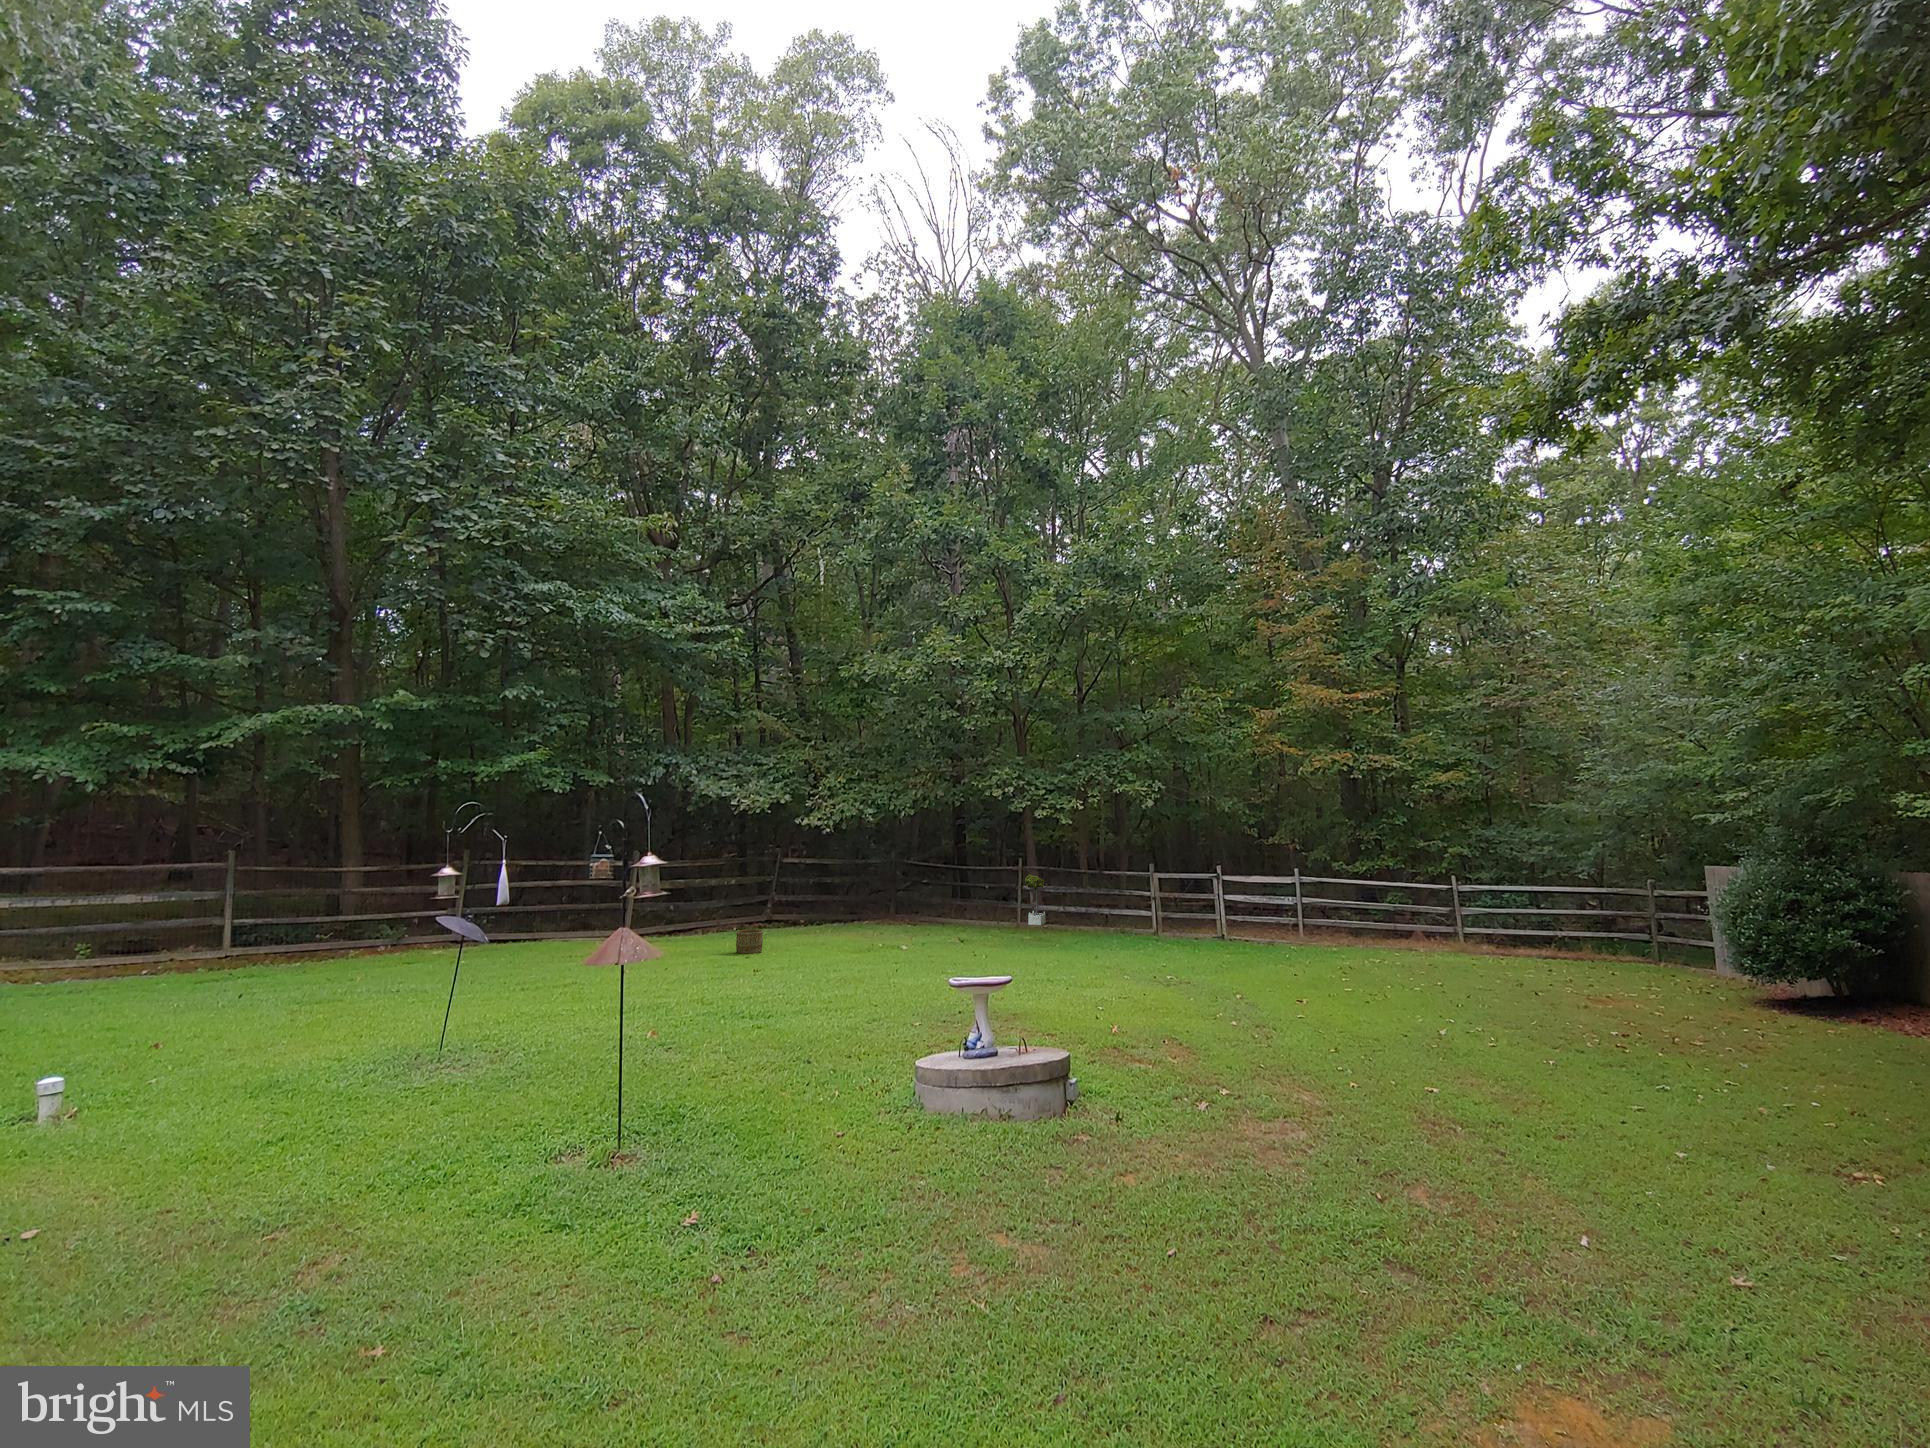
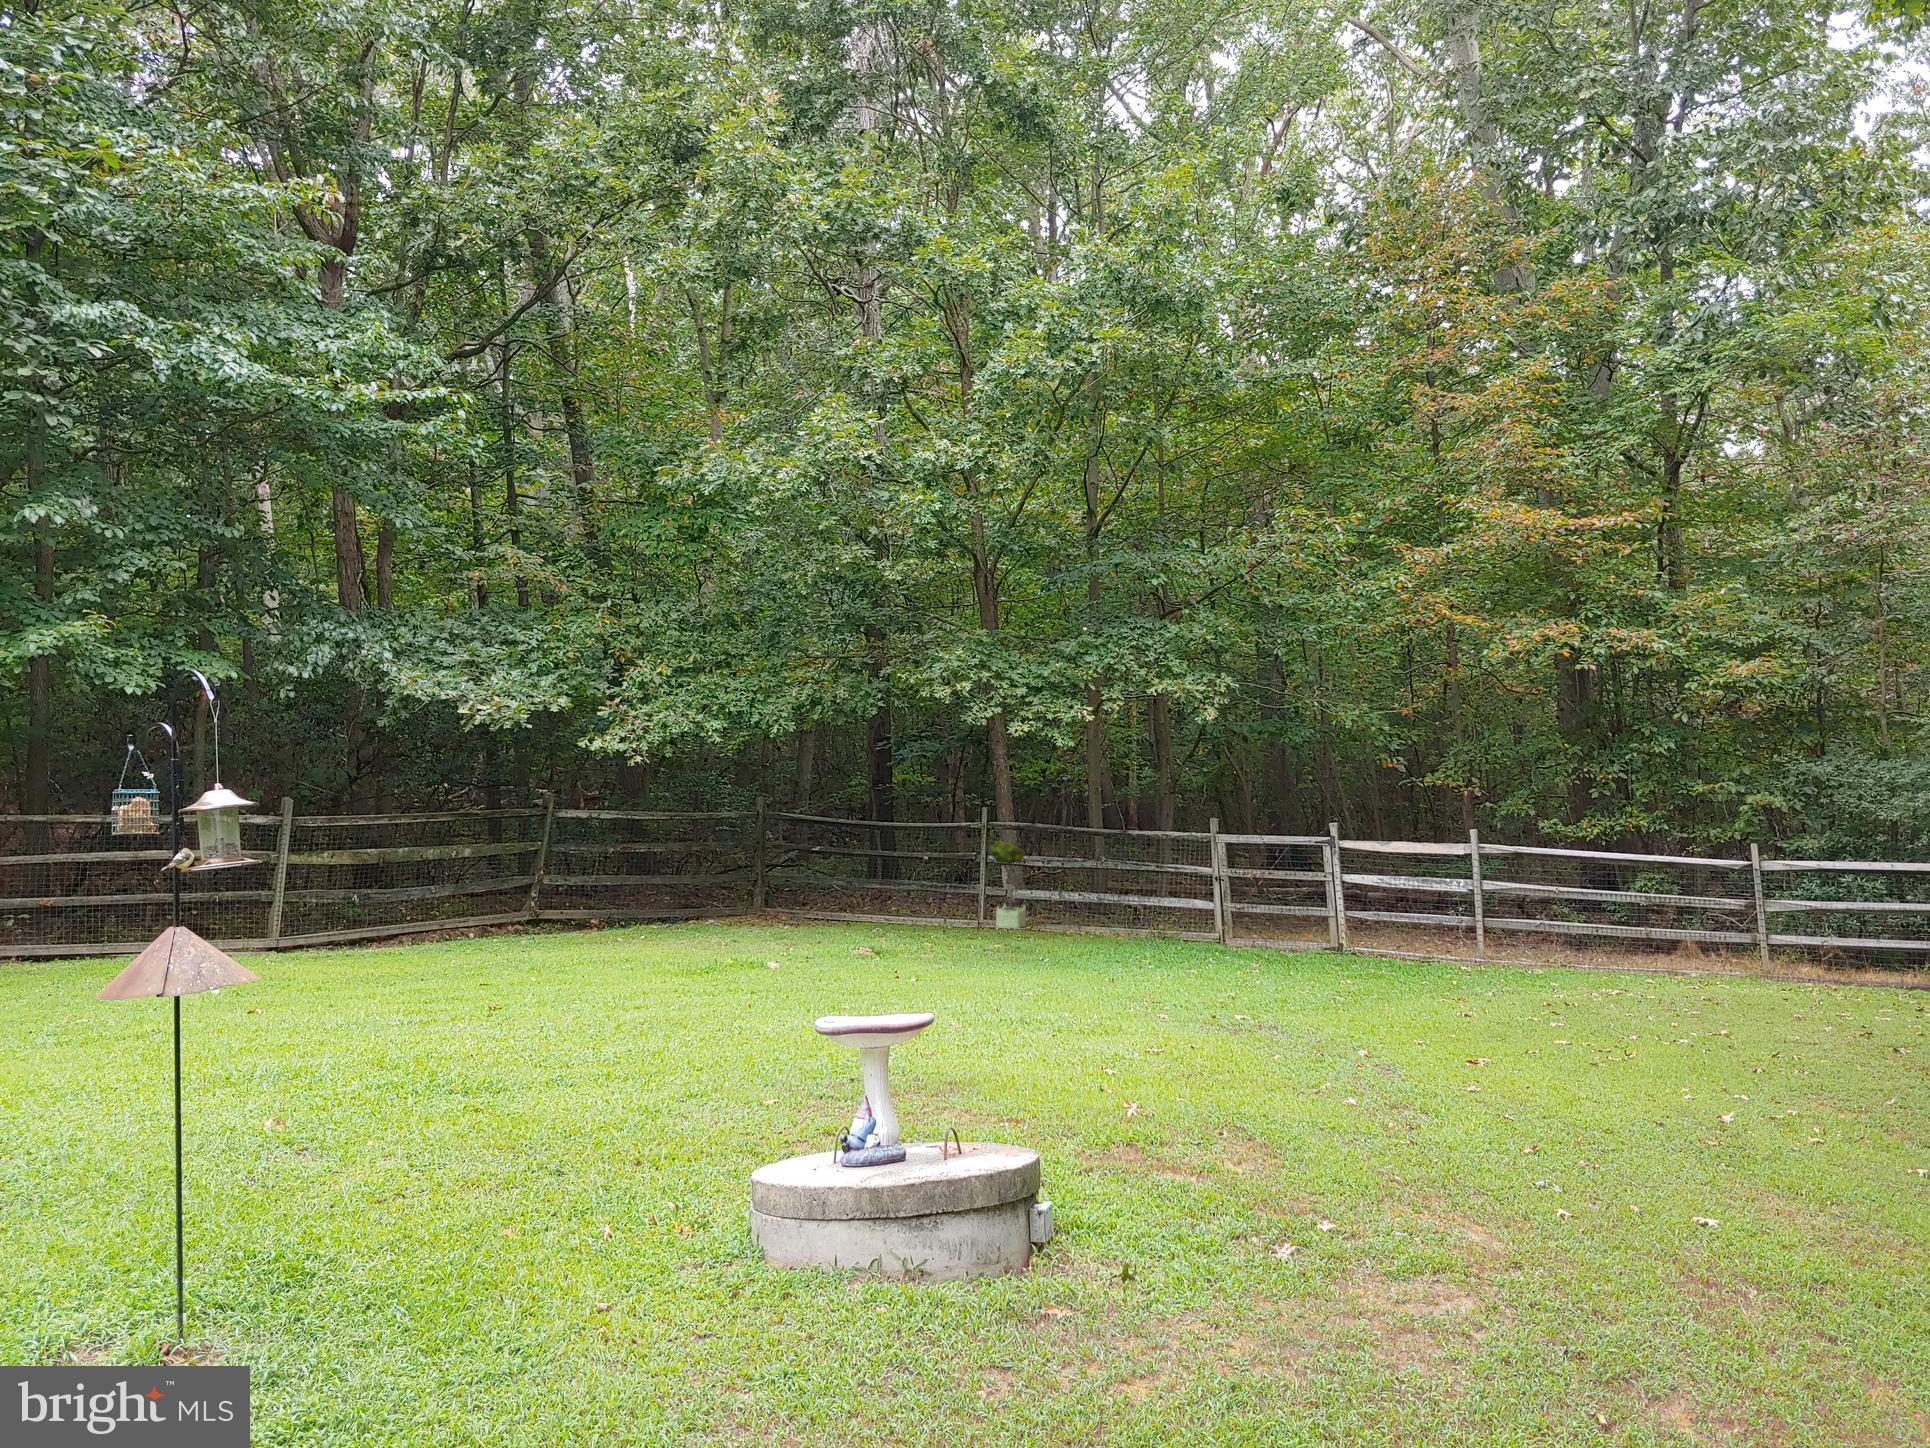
wooden bucket: present [736,929,763,954] -> none [463,937,515,981]

